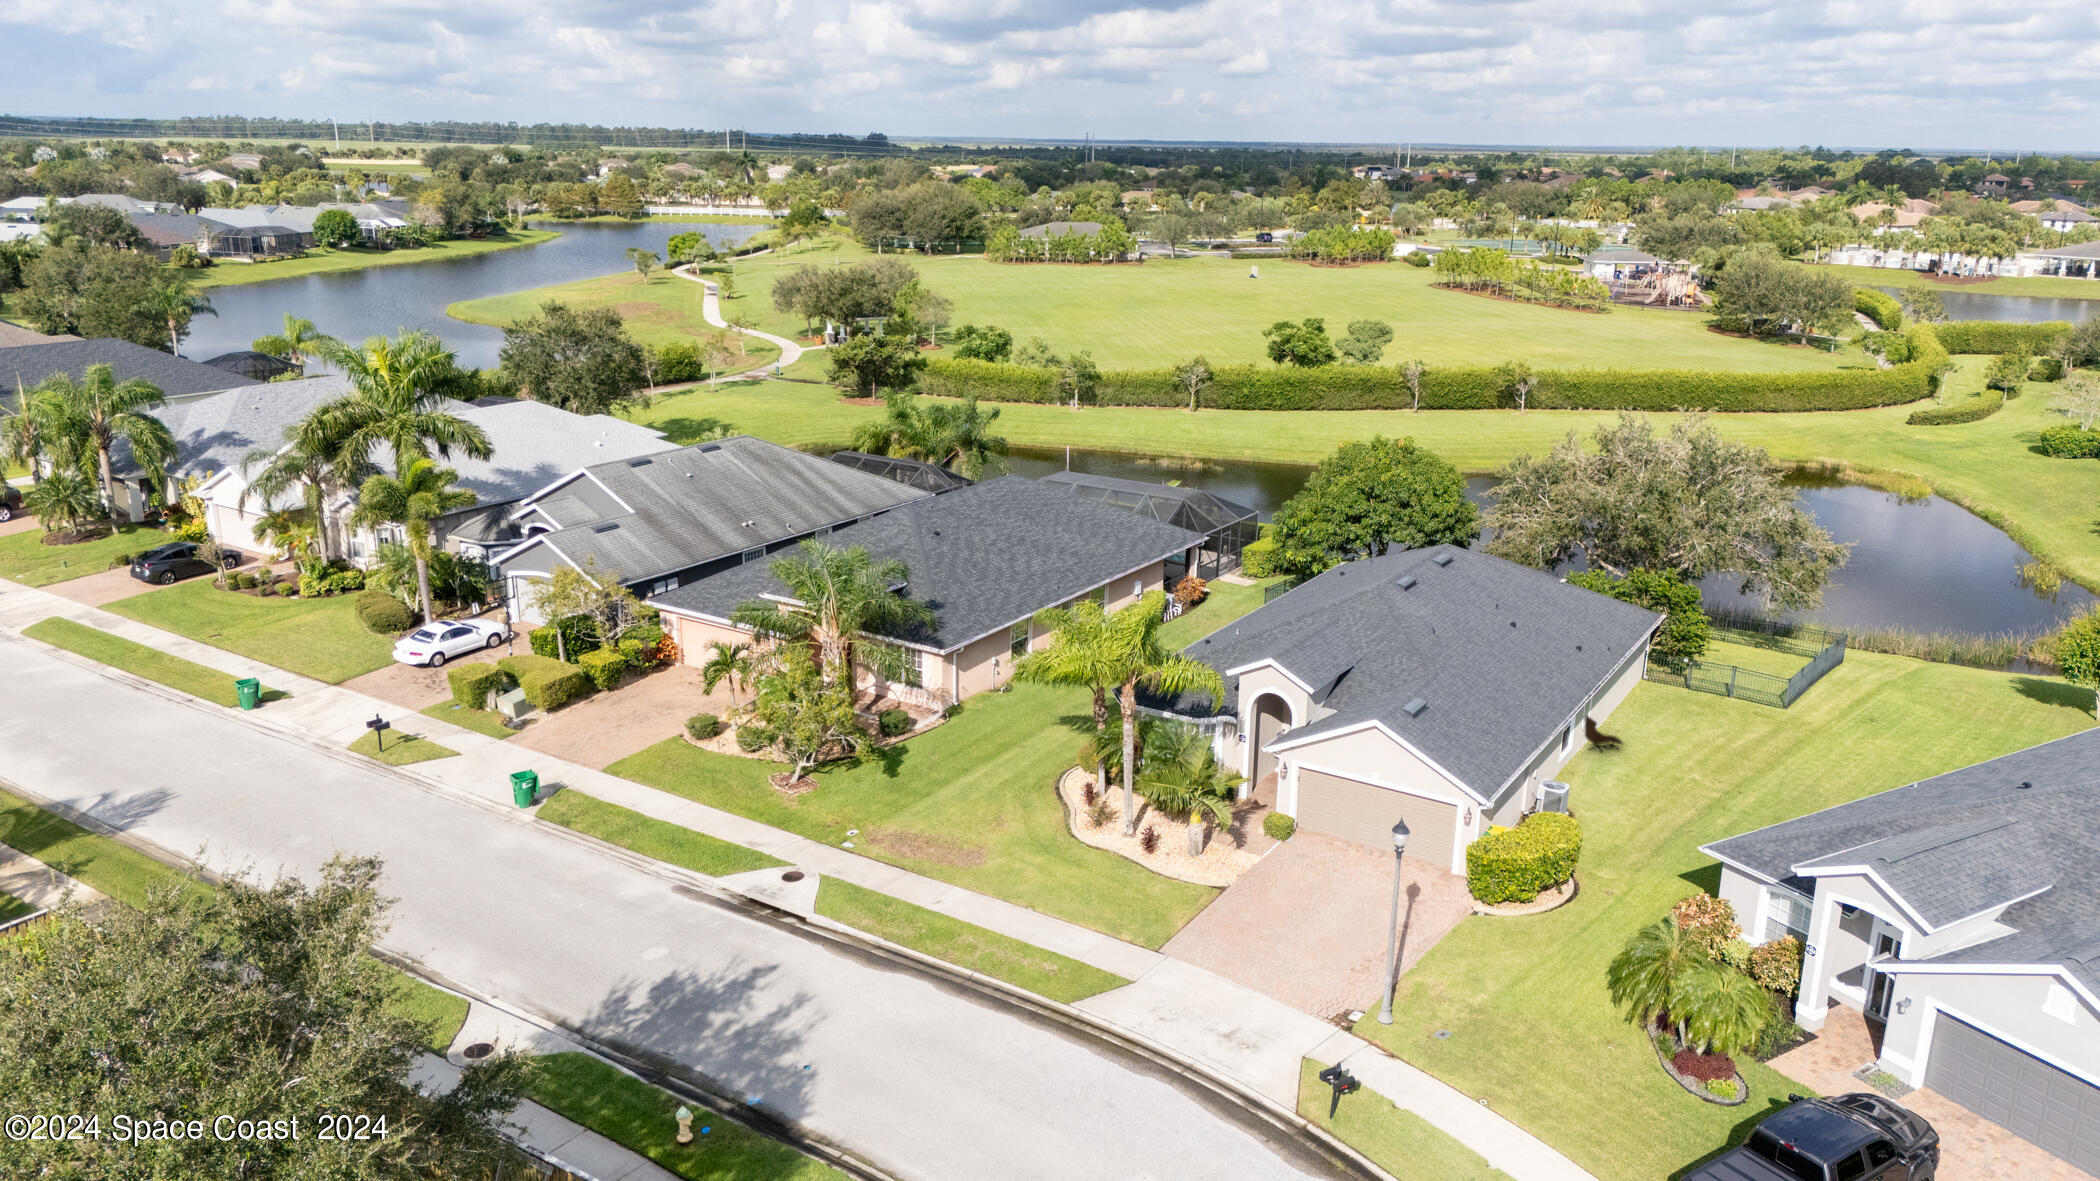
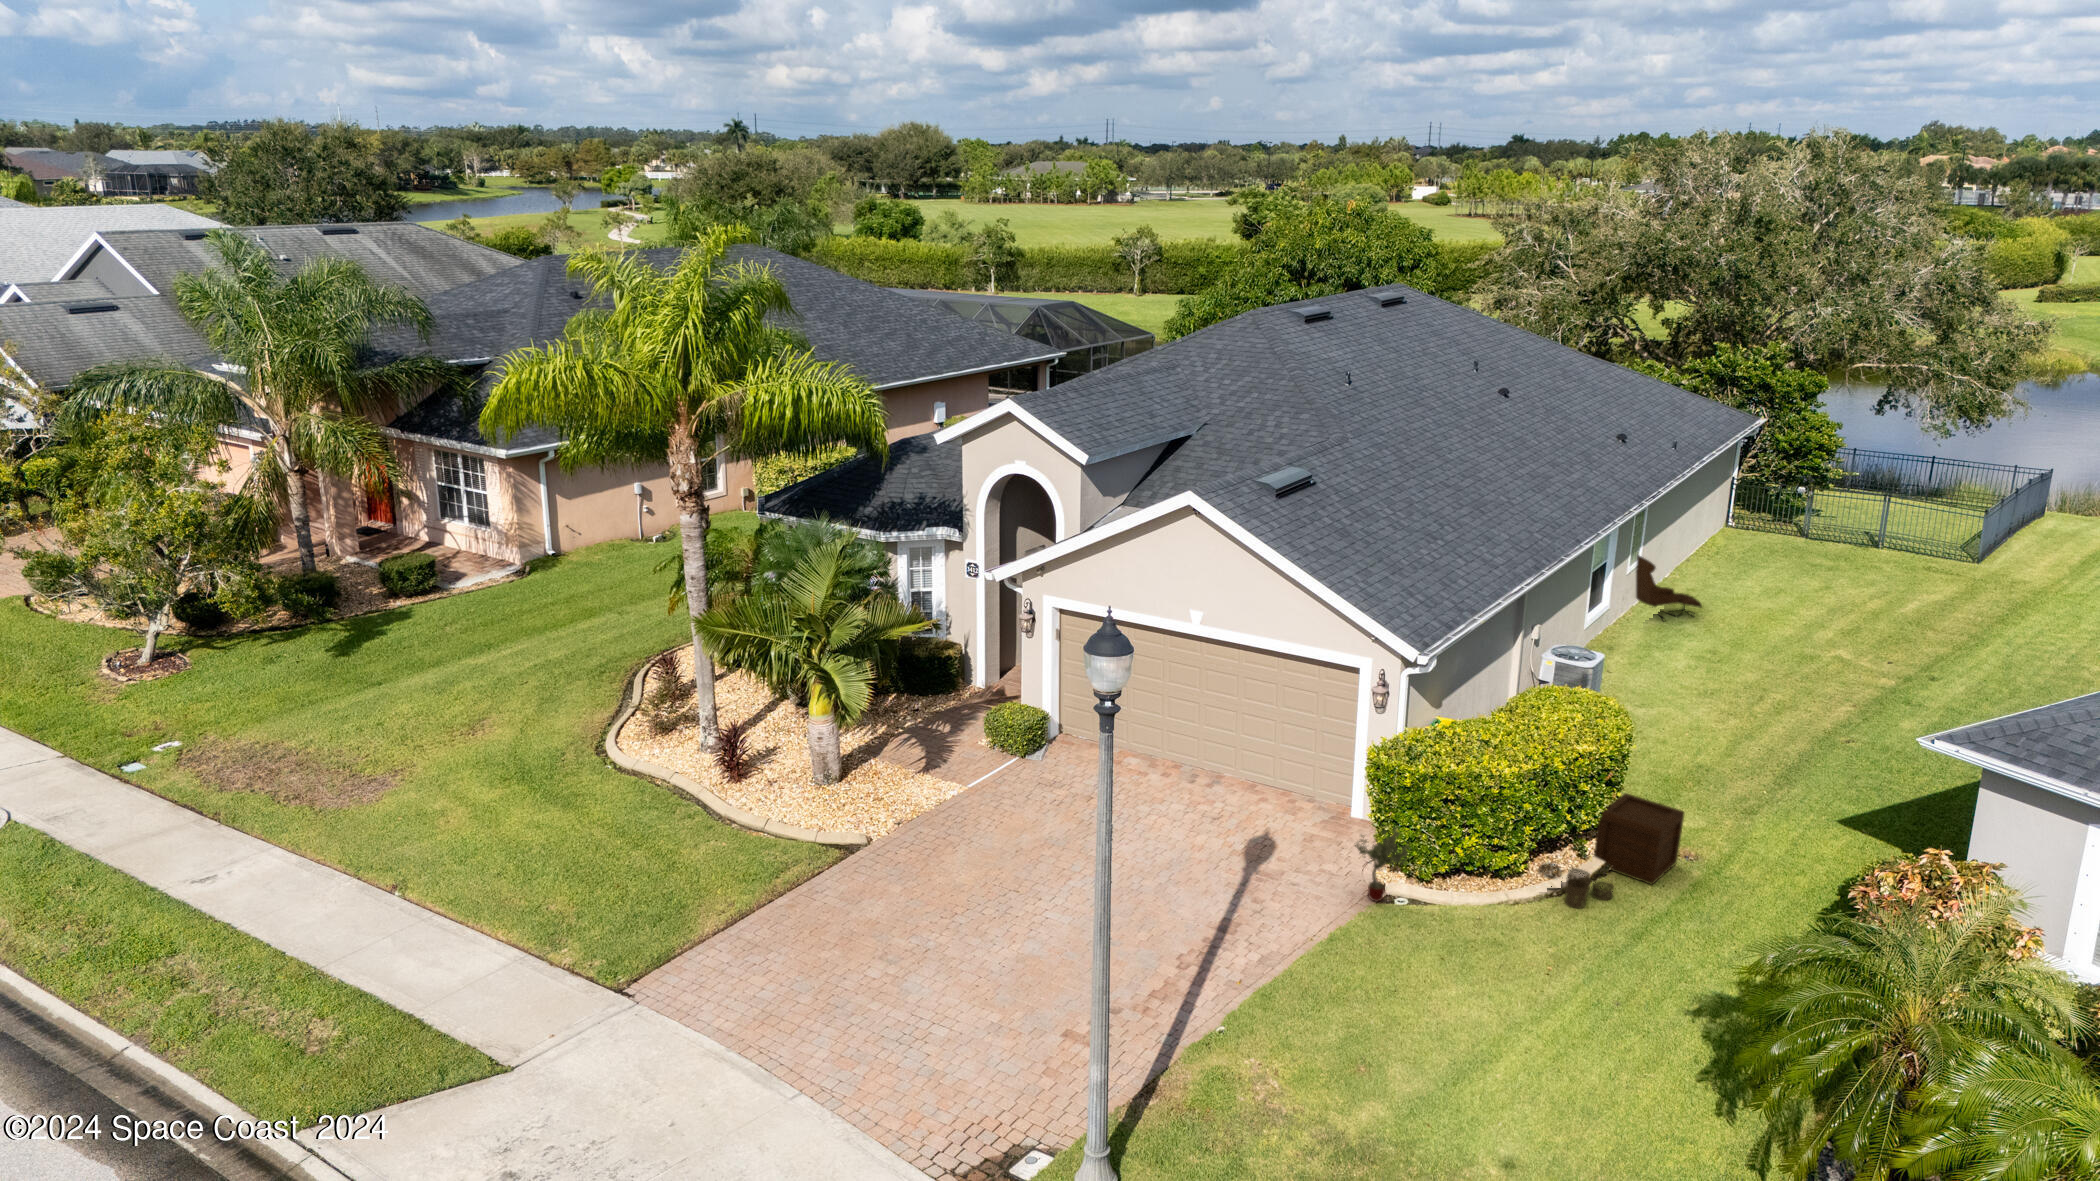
wooden crate: none [1565,863,1606,906] -> present [1594,793,1684,884]
potted tree: none [1459,880,1487,914] -> present [1355,825,1409,902]
woven basket: none [1539,896,1575,917] -> present [1538,862,1614,908]

